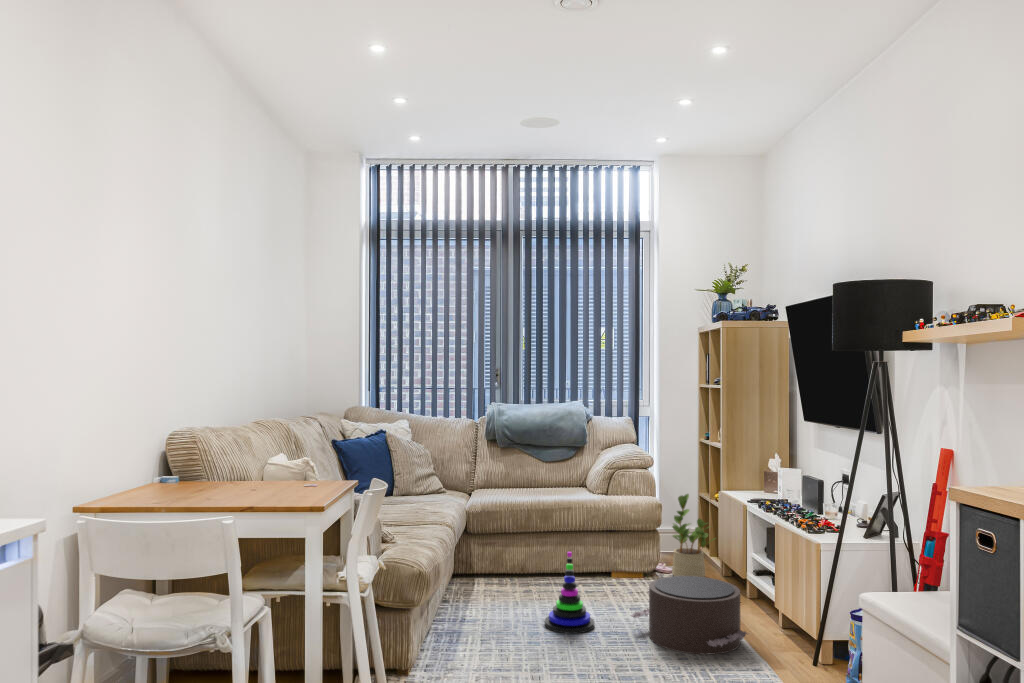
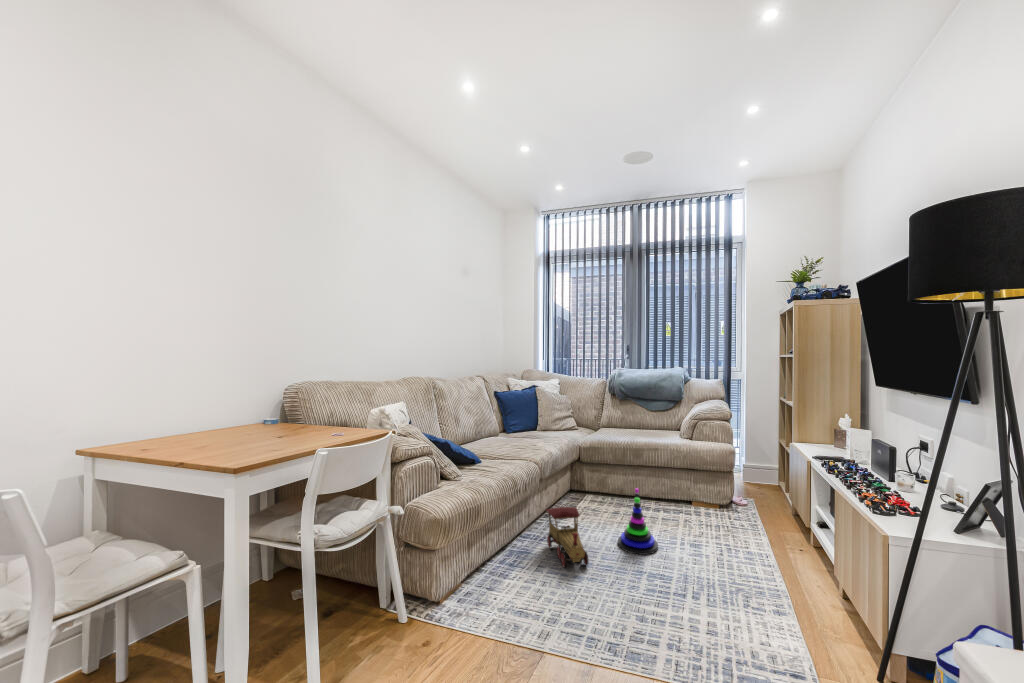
potted plant: present [672,494,715,577] -> none [746,444,789,515]
pouf: present [631,576,747,655] -> none [686,519,795,601]
toy train: none [457,584,527,658] -> present [547,507,588,568]

